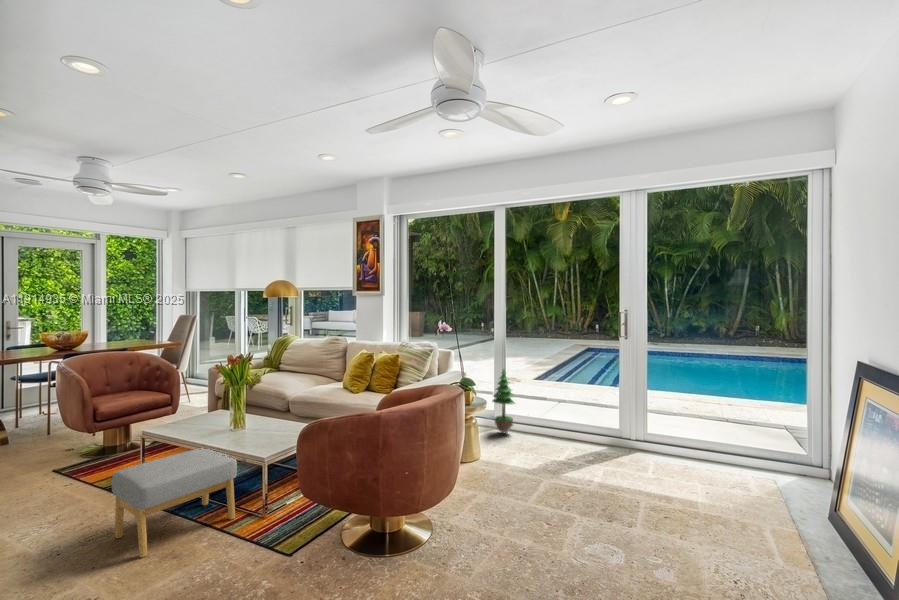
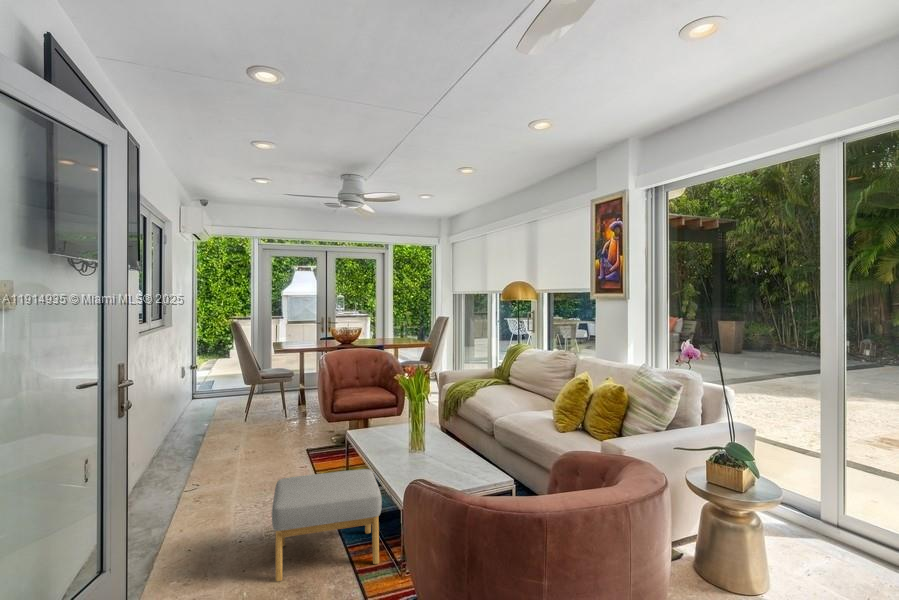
potted tree: present [493,369,515,434] -> none [798,428,853,545]

